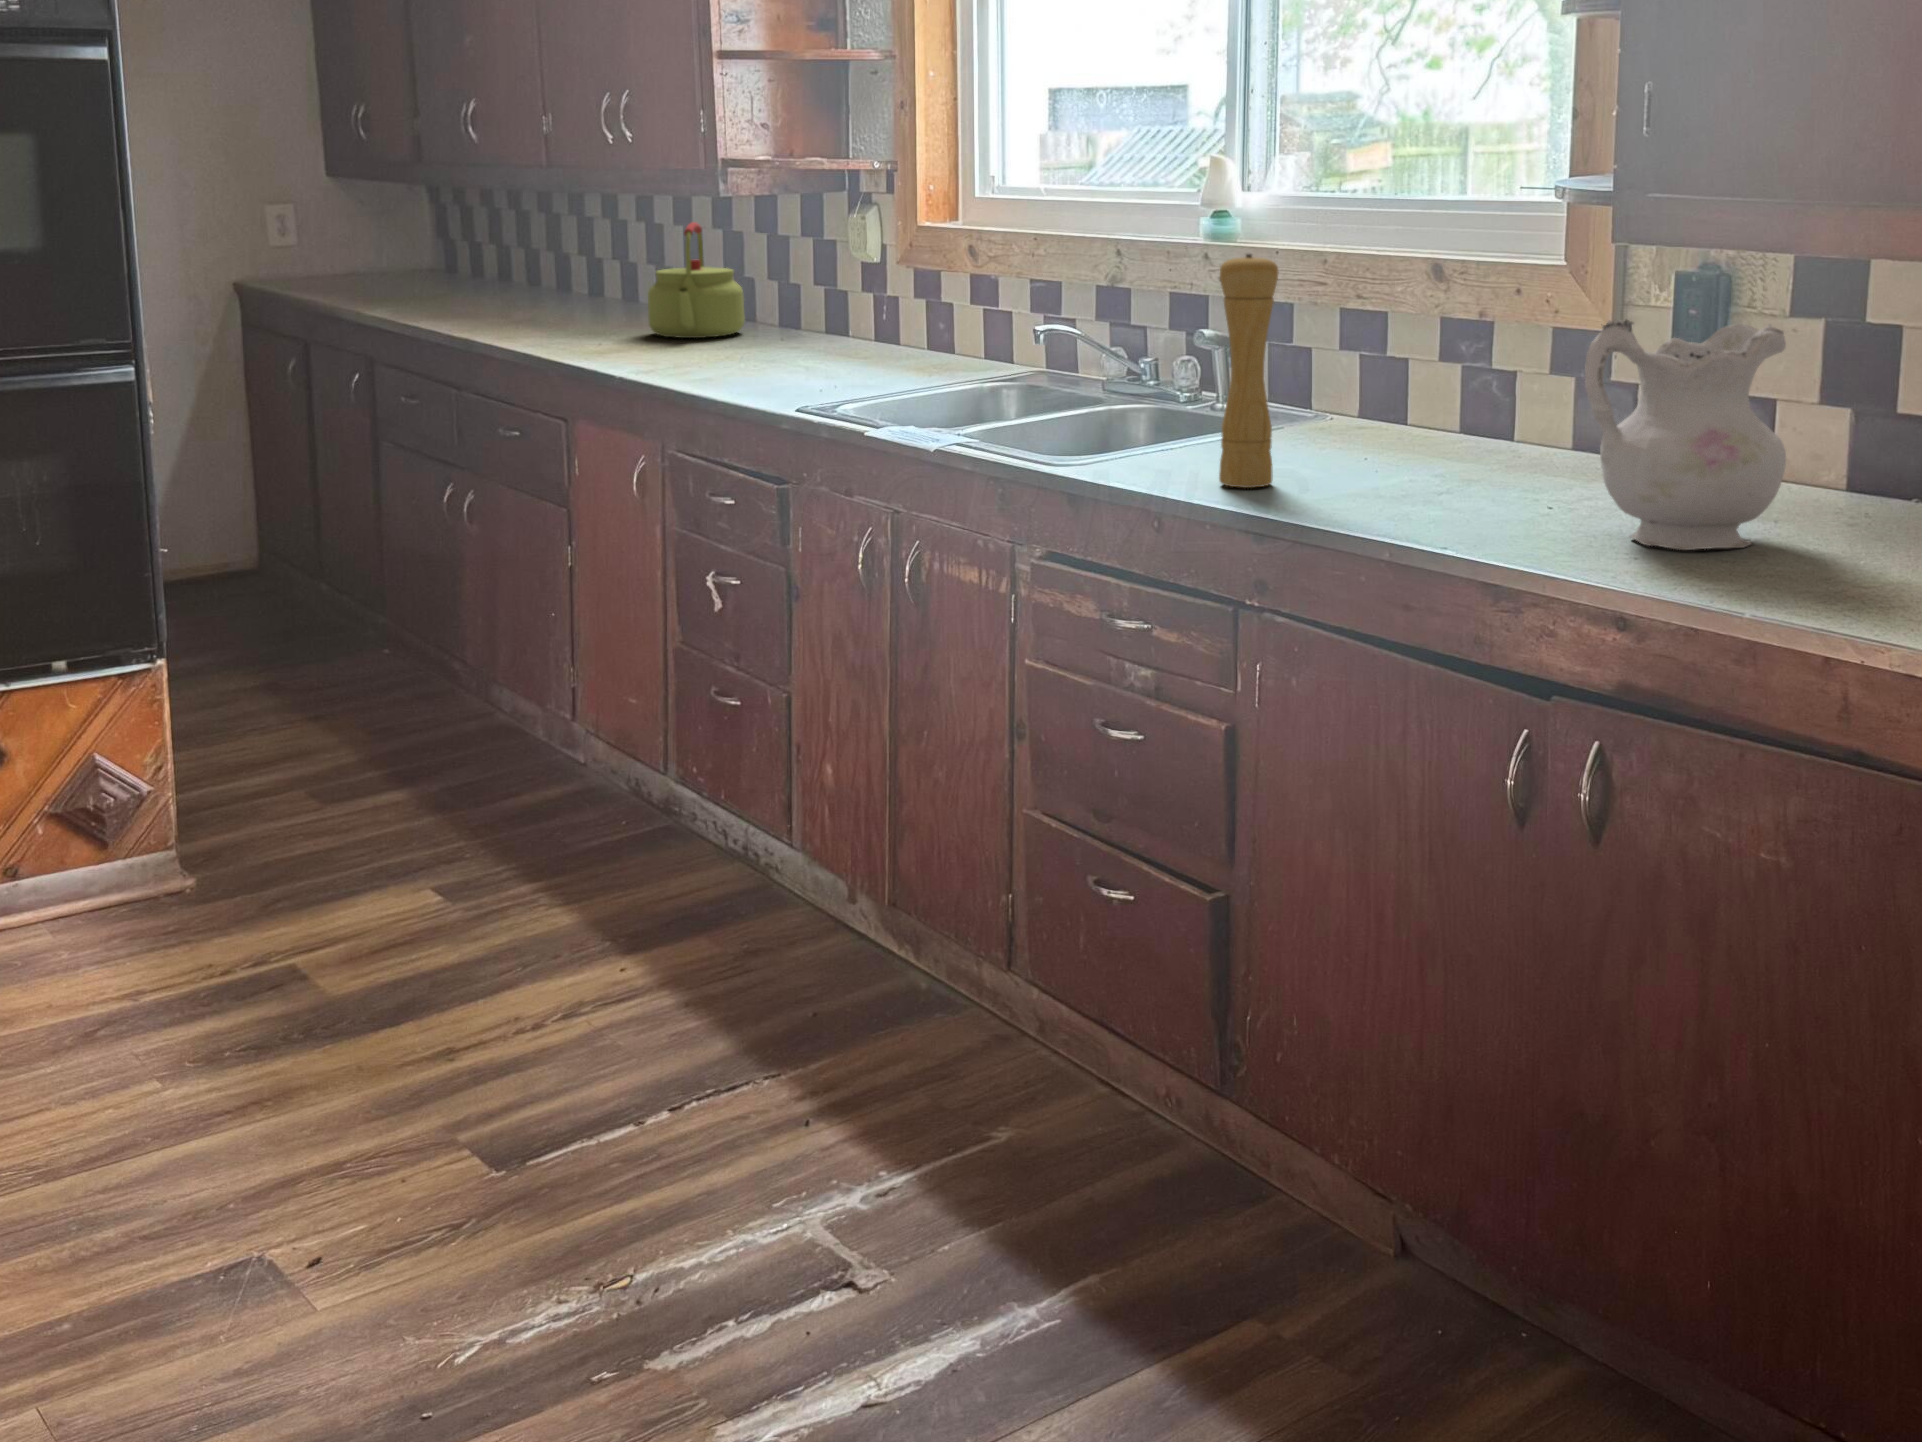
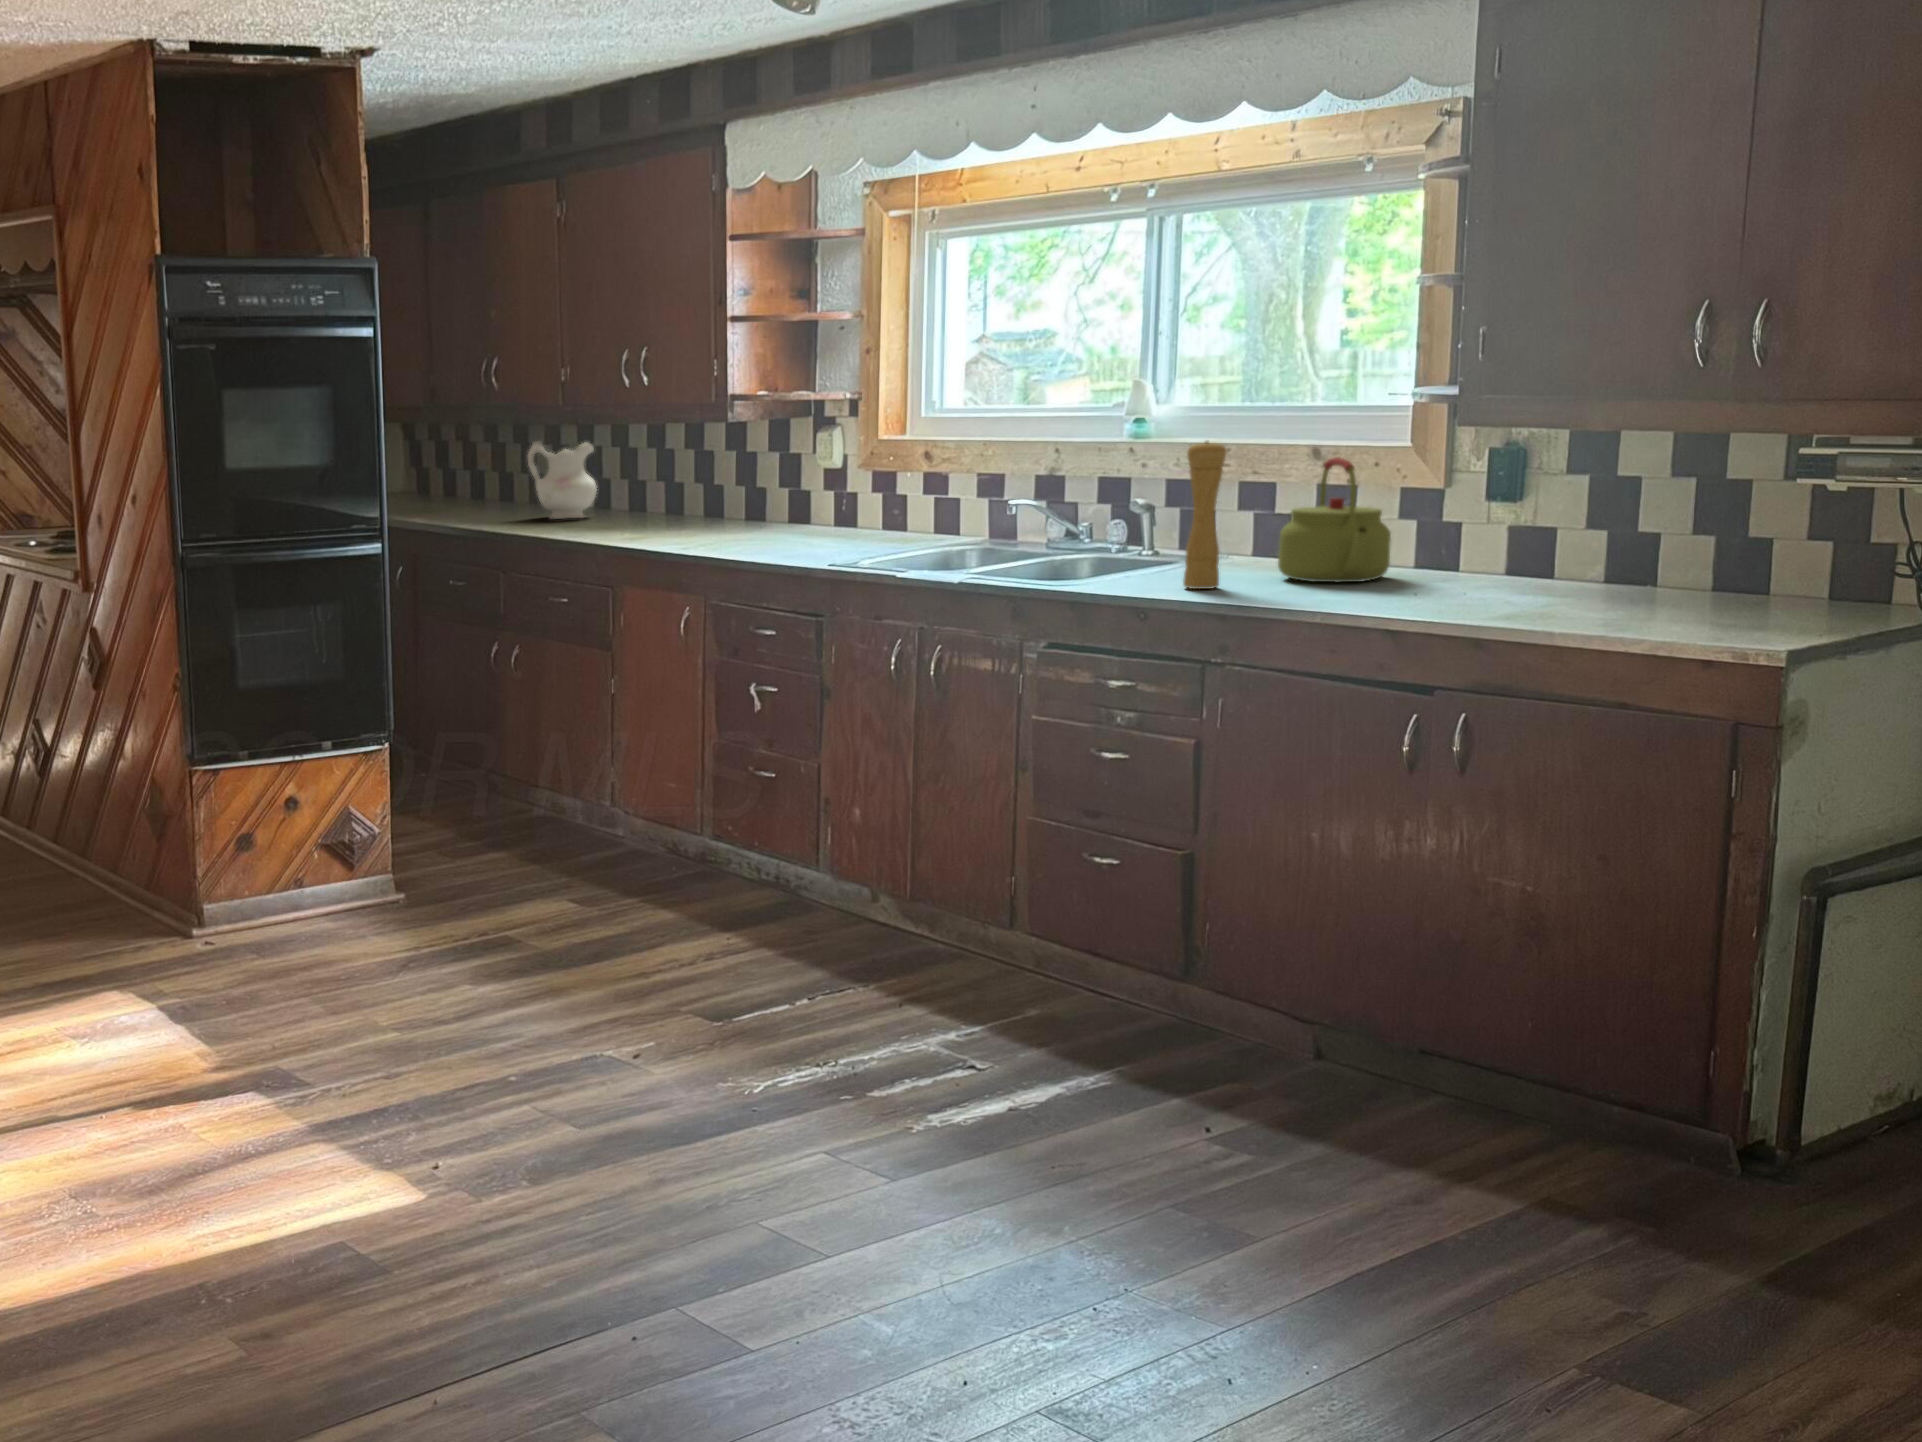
kettle: present [648,222,745,338] -> present [1278,457,1391,582]
ceramic pitcher: present [1585,320,1786,550] -> present [528,442,597,519]

